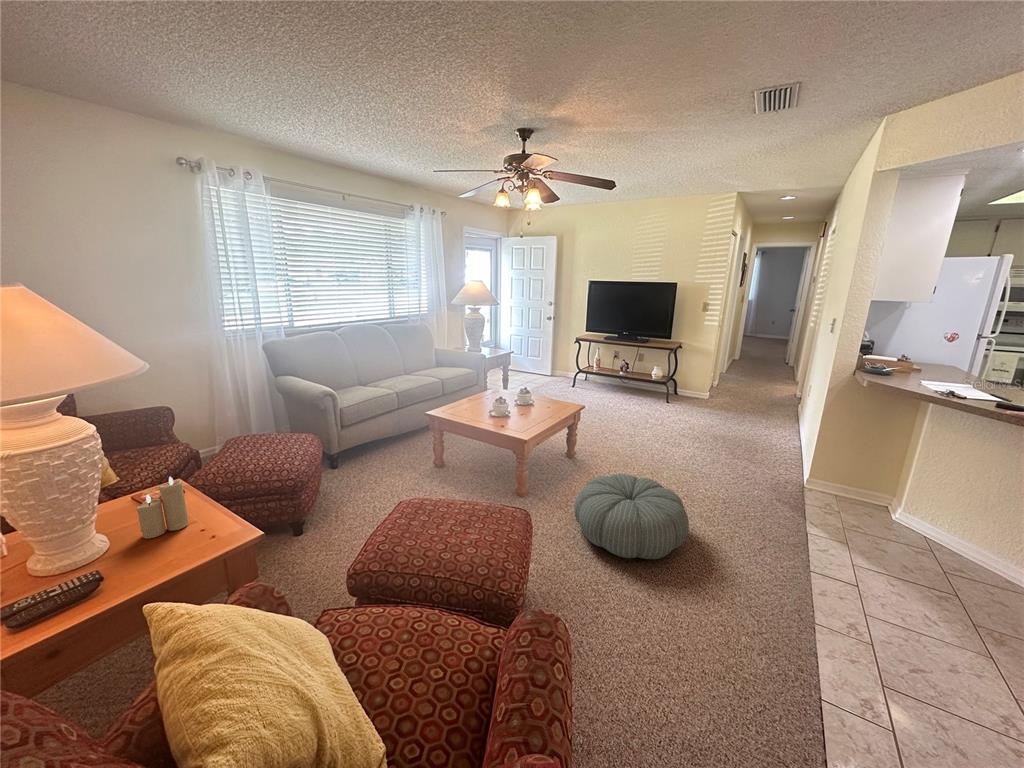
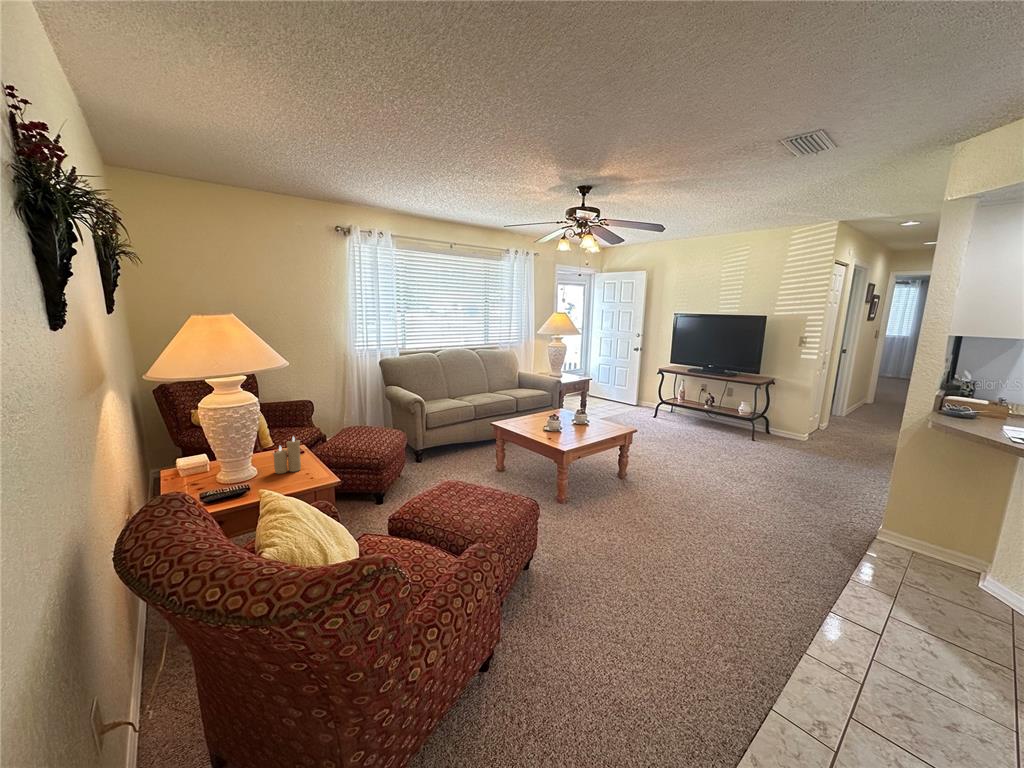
pouf: present [574,474,689,559] -> none [597,491,702,569]

